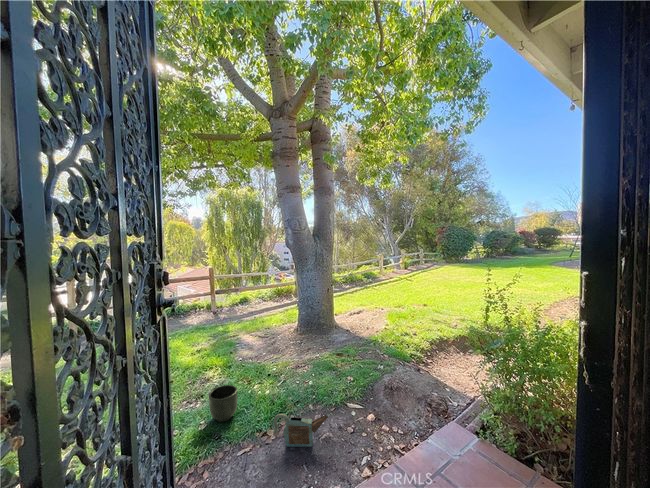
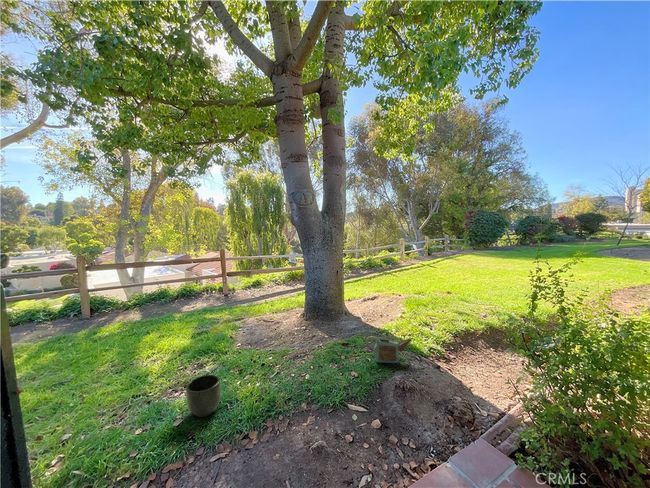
watering can: present [274,414,328,447] -> present [366,336,412,363]

